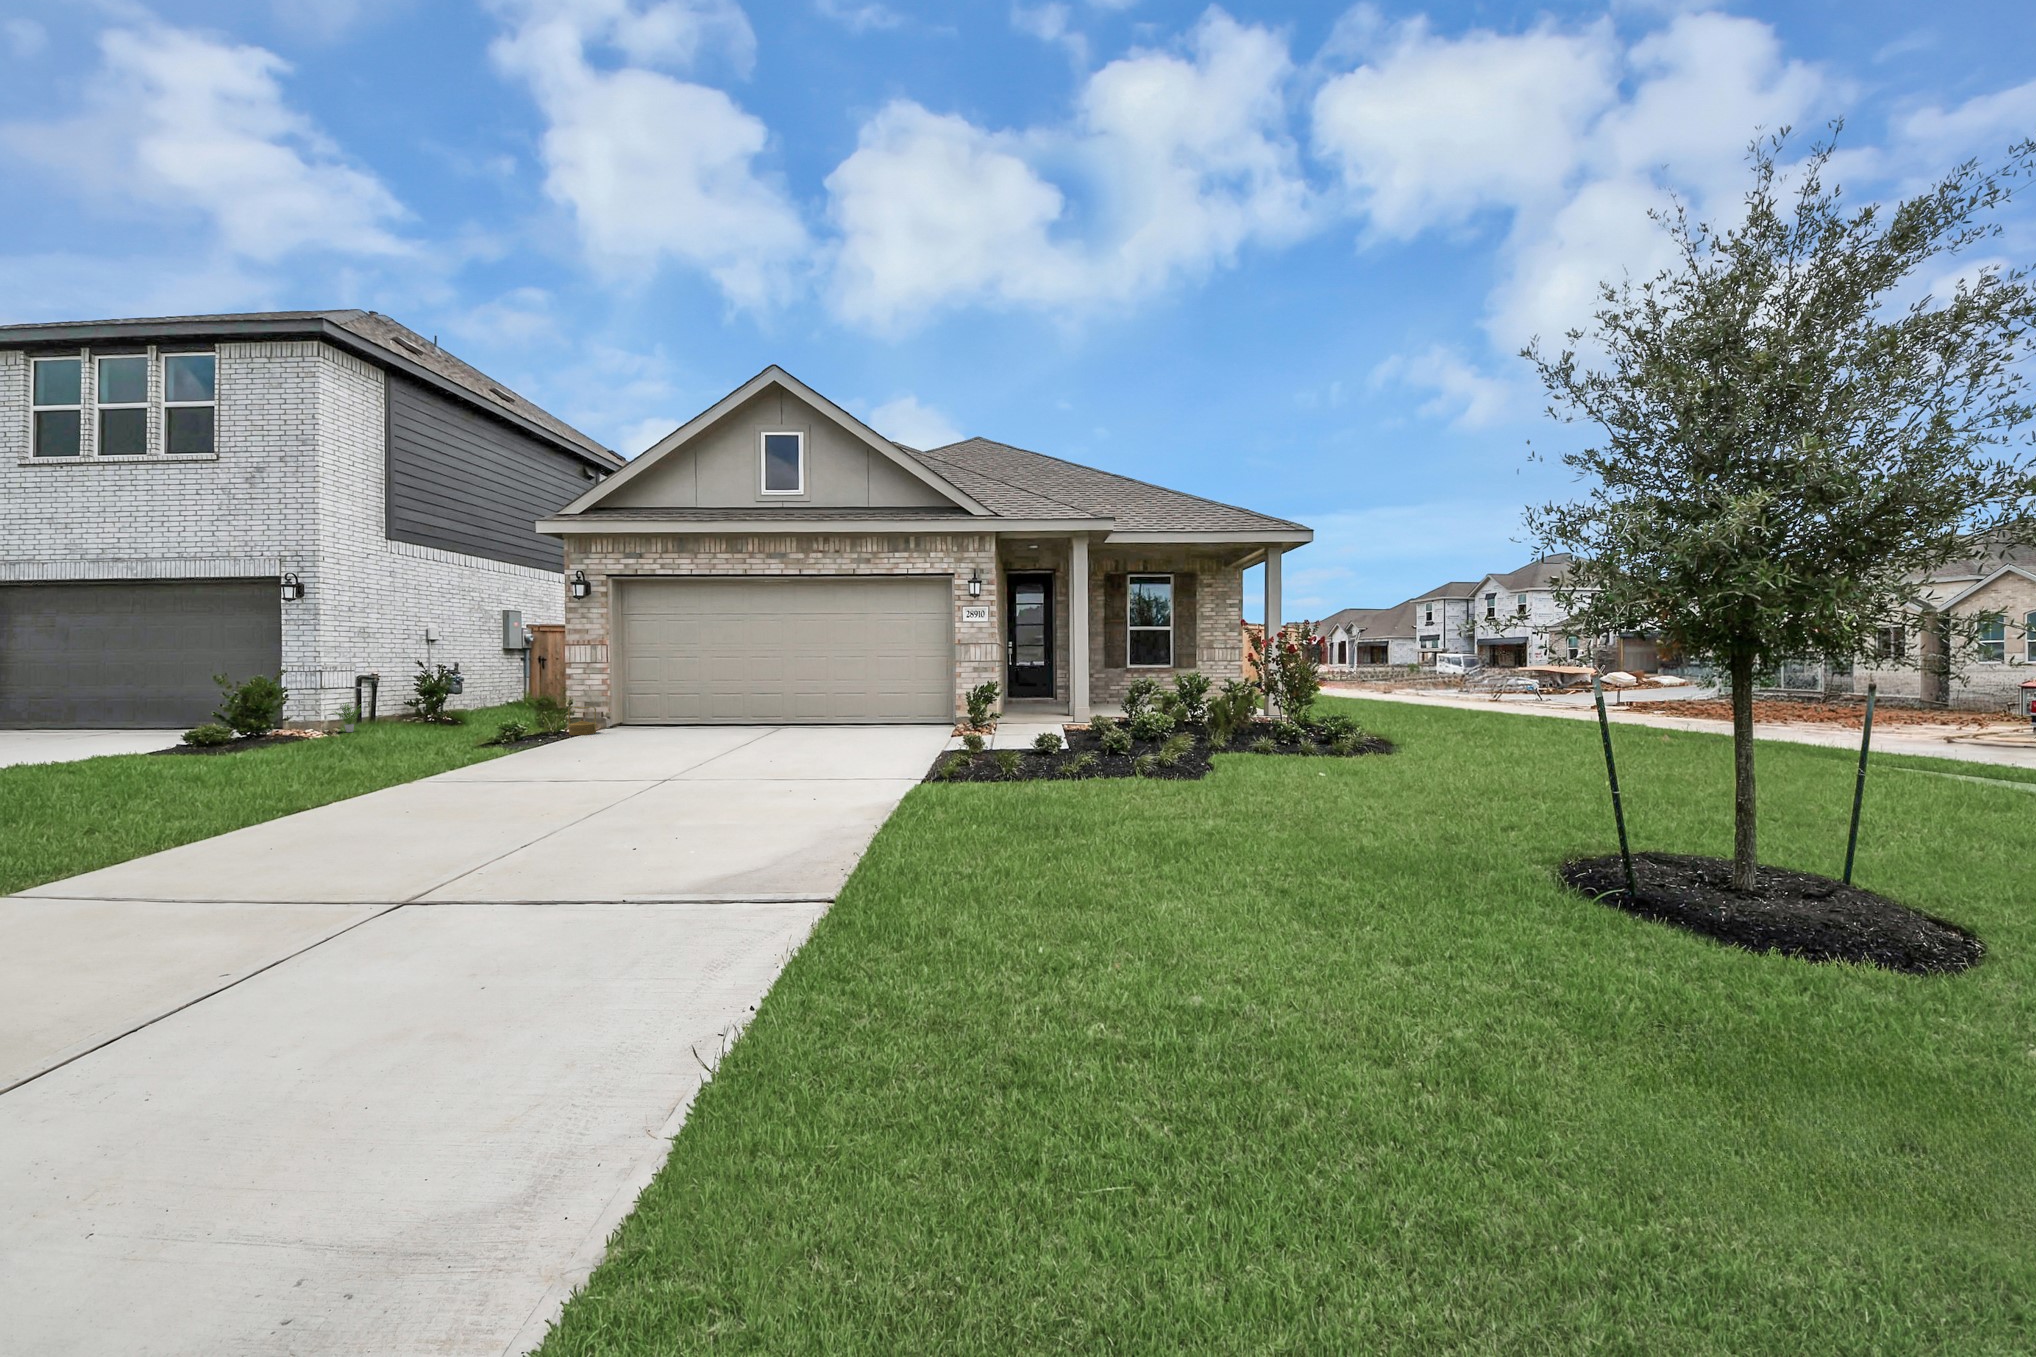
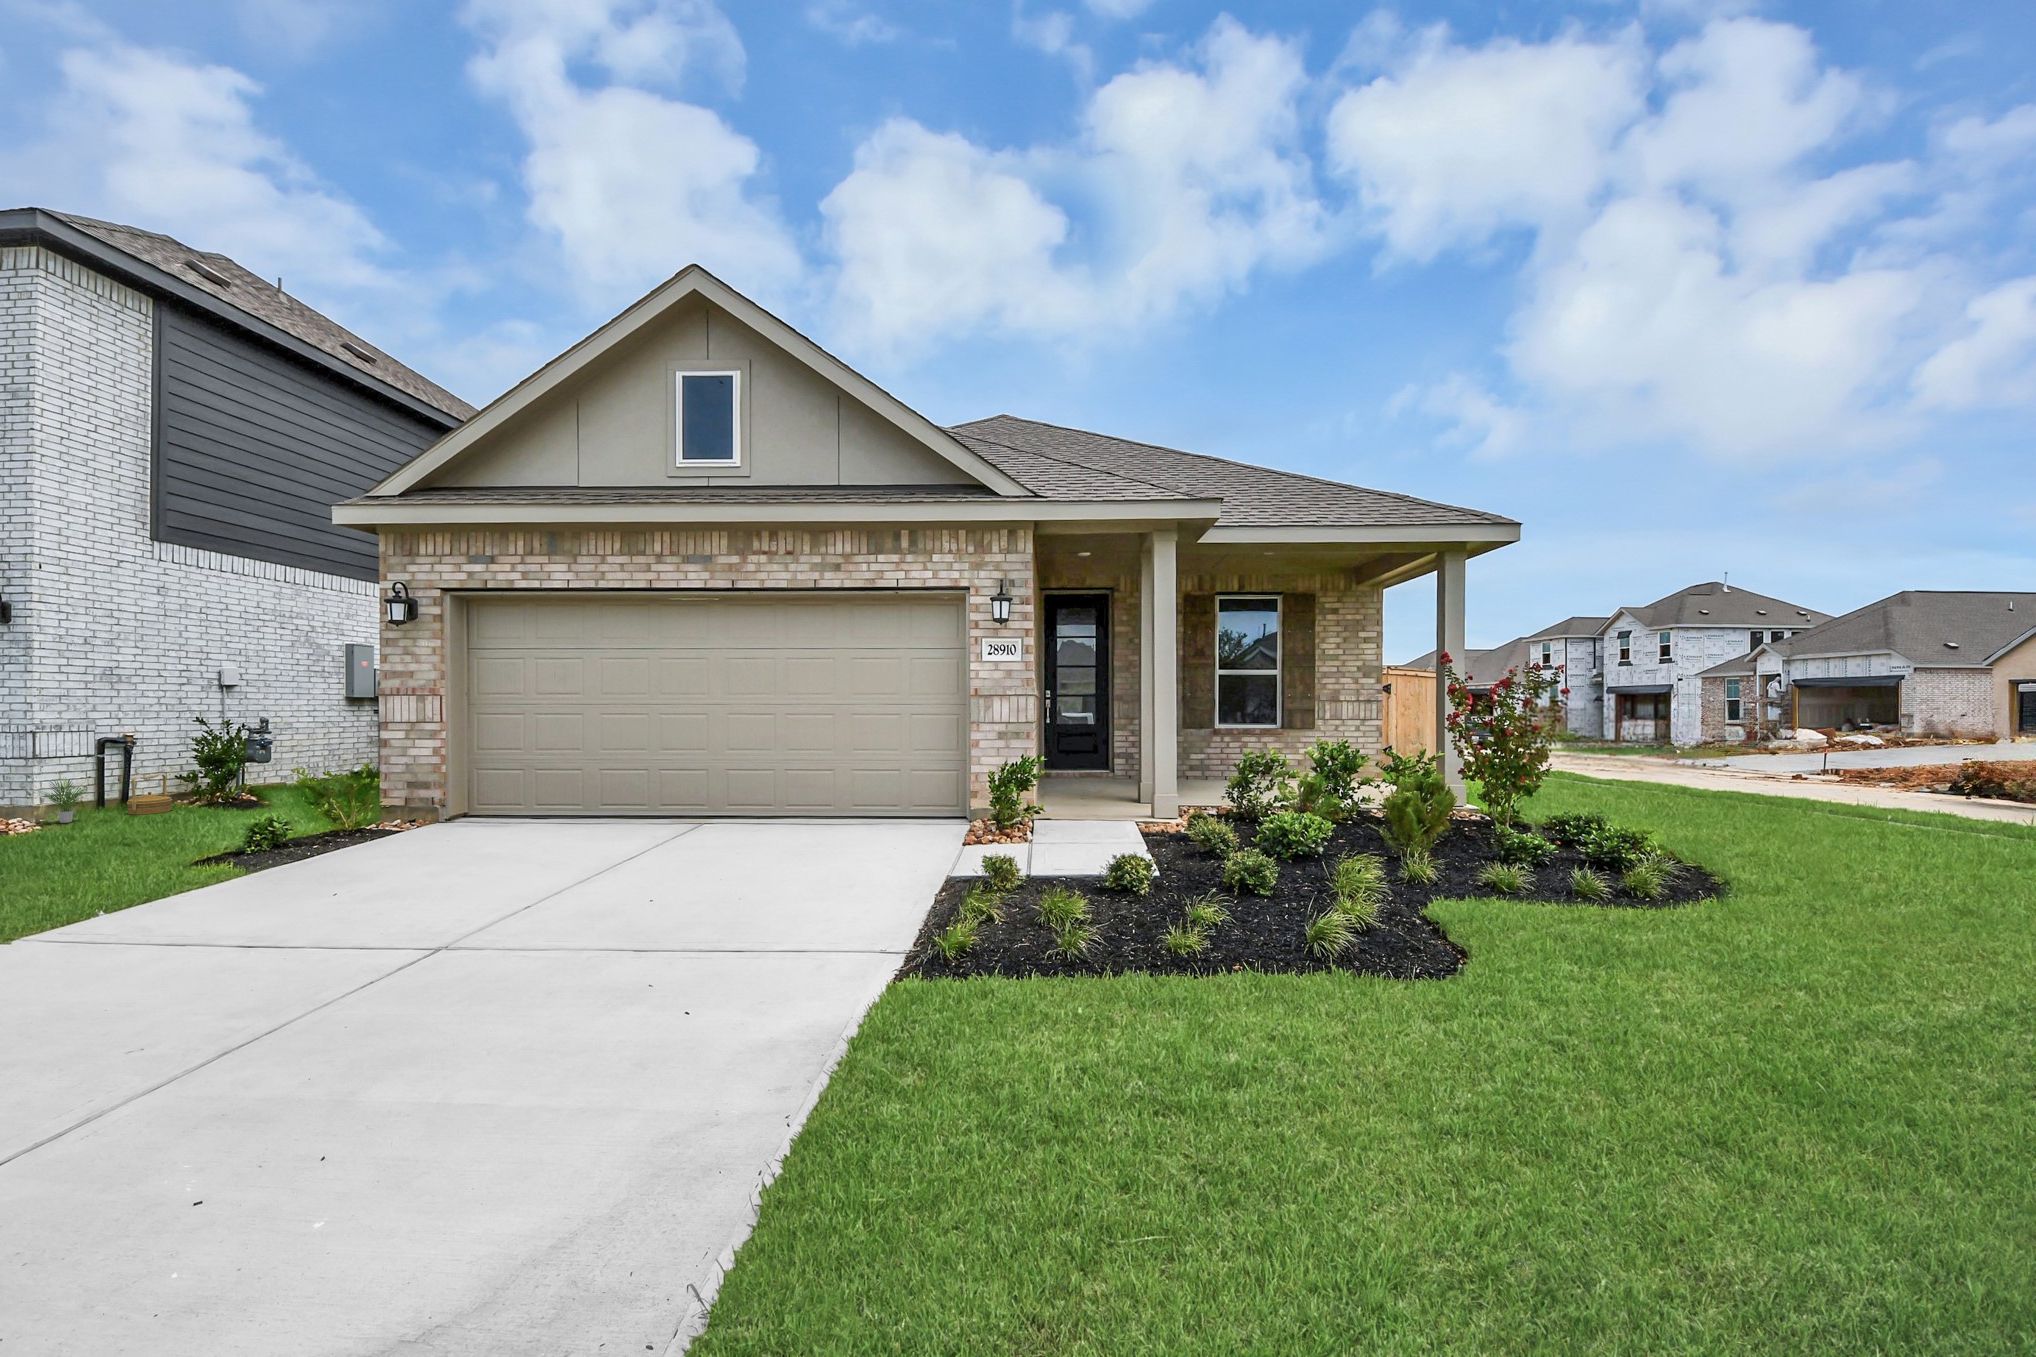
woven basket: present [568,707,596,735] -> present [127,774,172,815]

